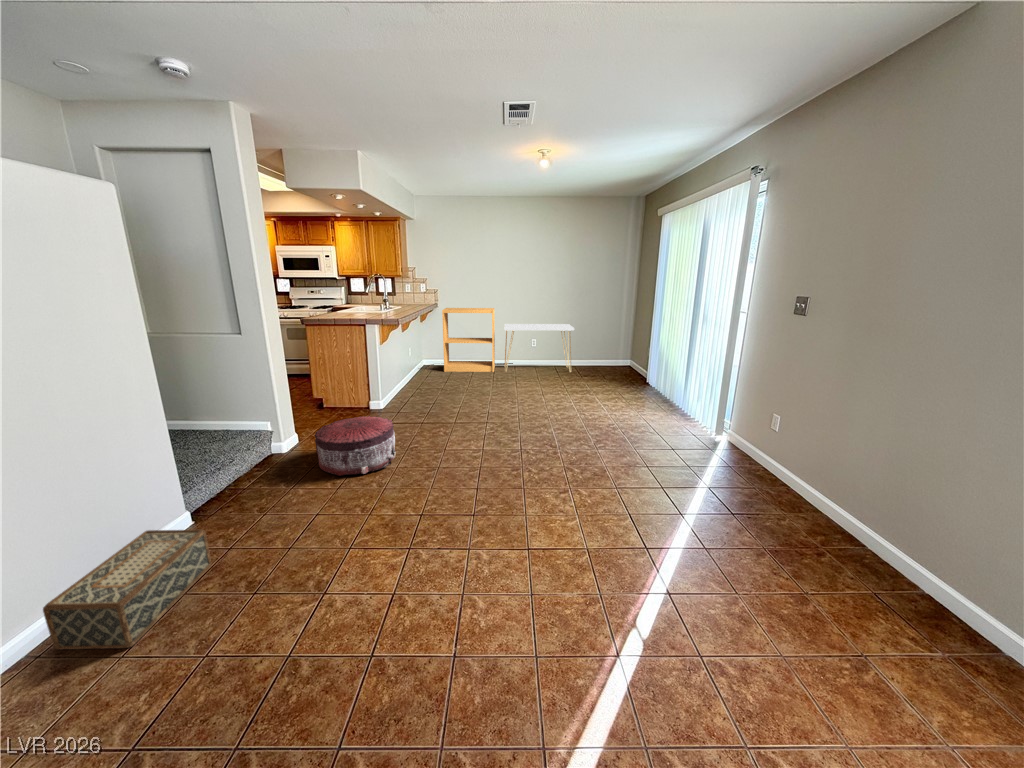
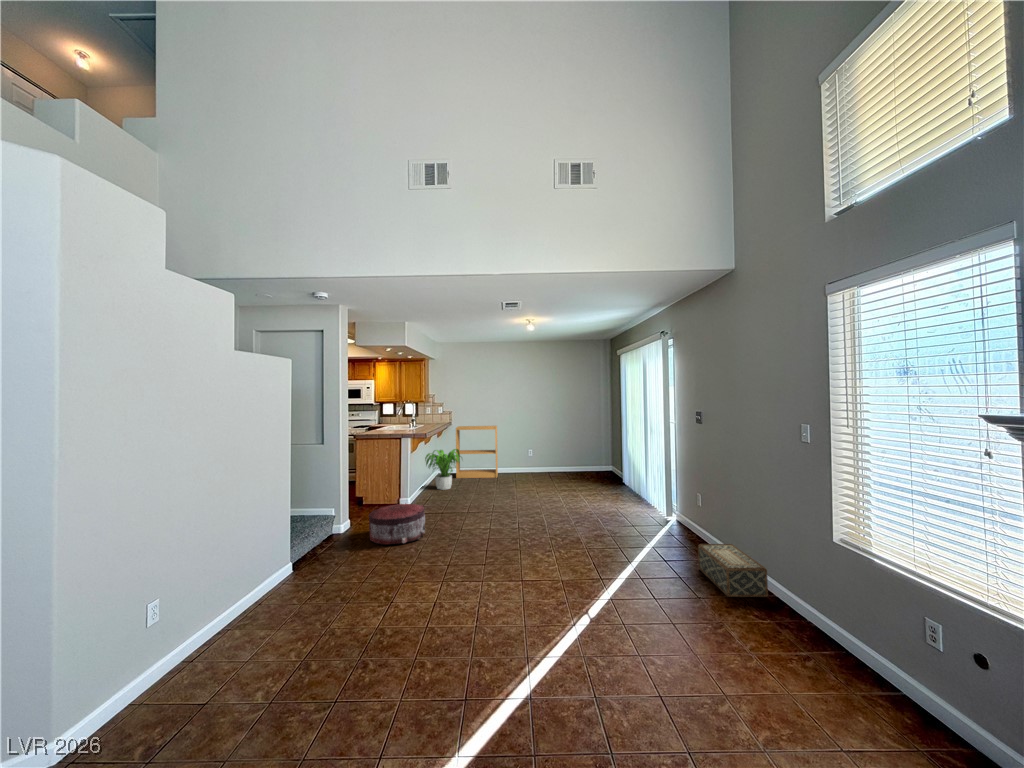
console table: present [504,324,574,372] -> none [505,437,561,478]
potted plant: none [403,338,451,388] -> present [425,449,460,490]
woven basket: present [43,529,211,650] -> present [698,544,768,597]

